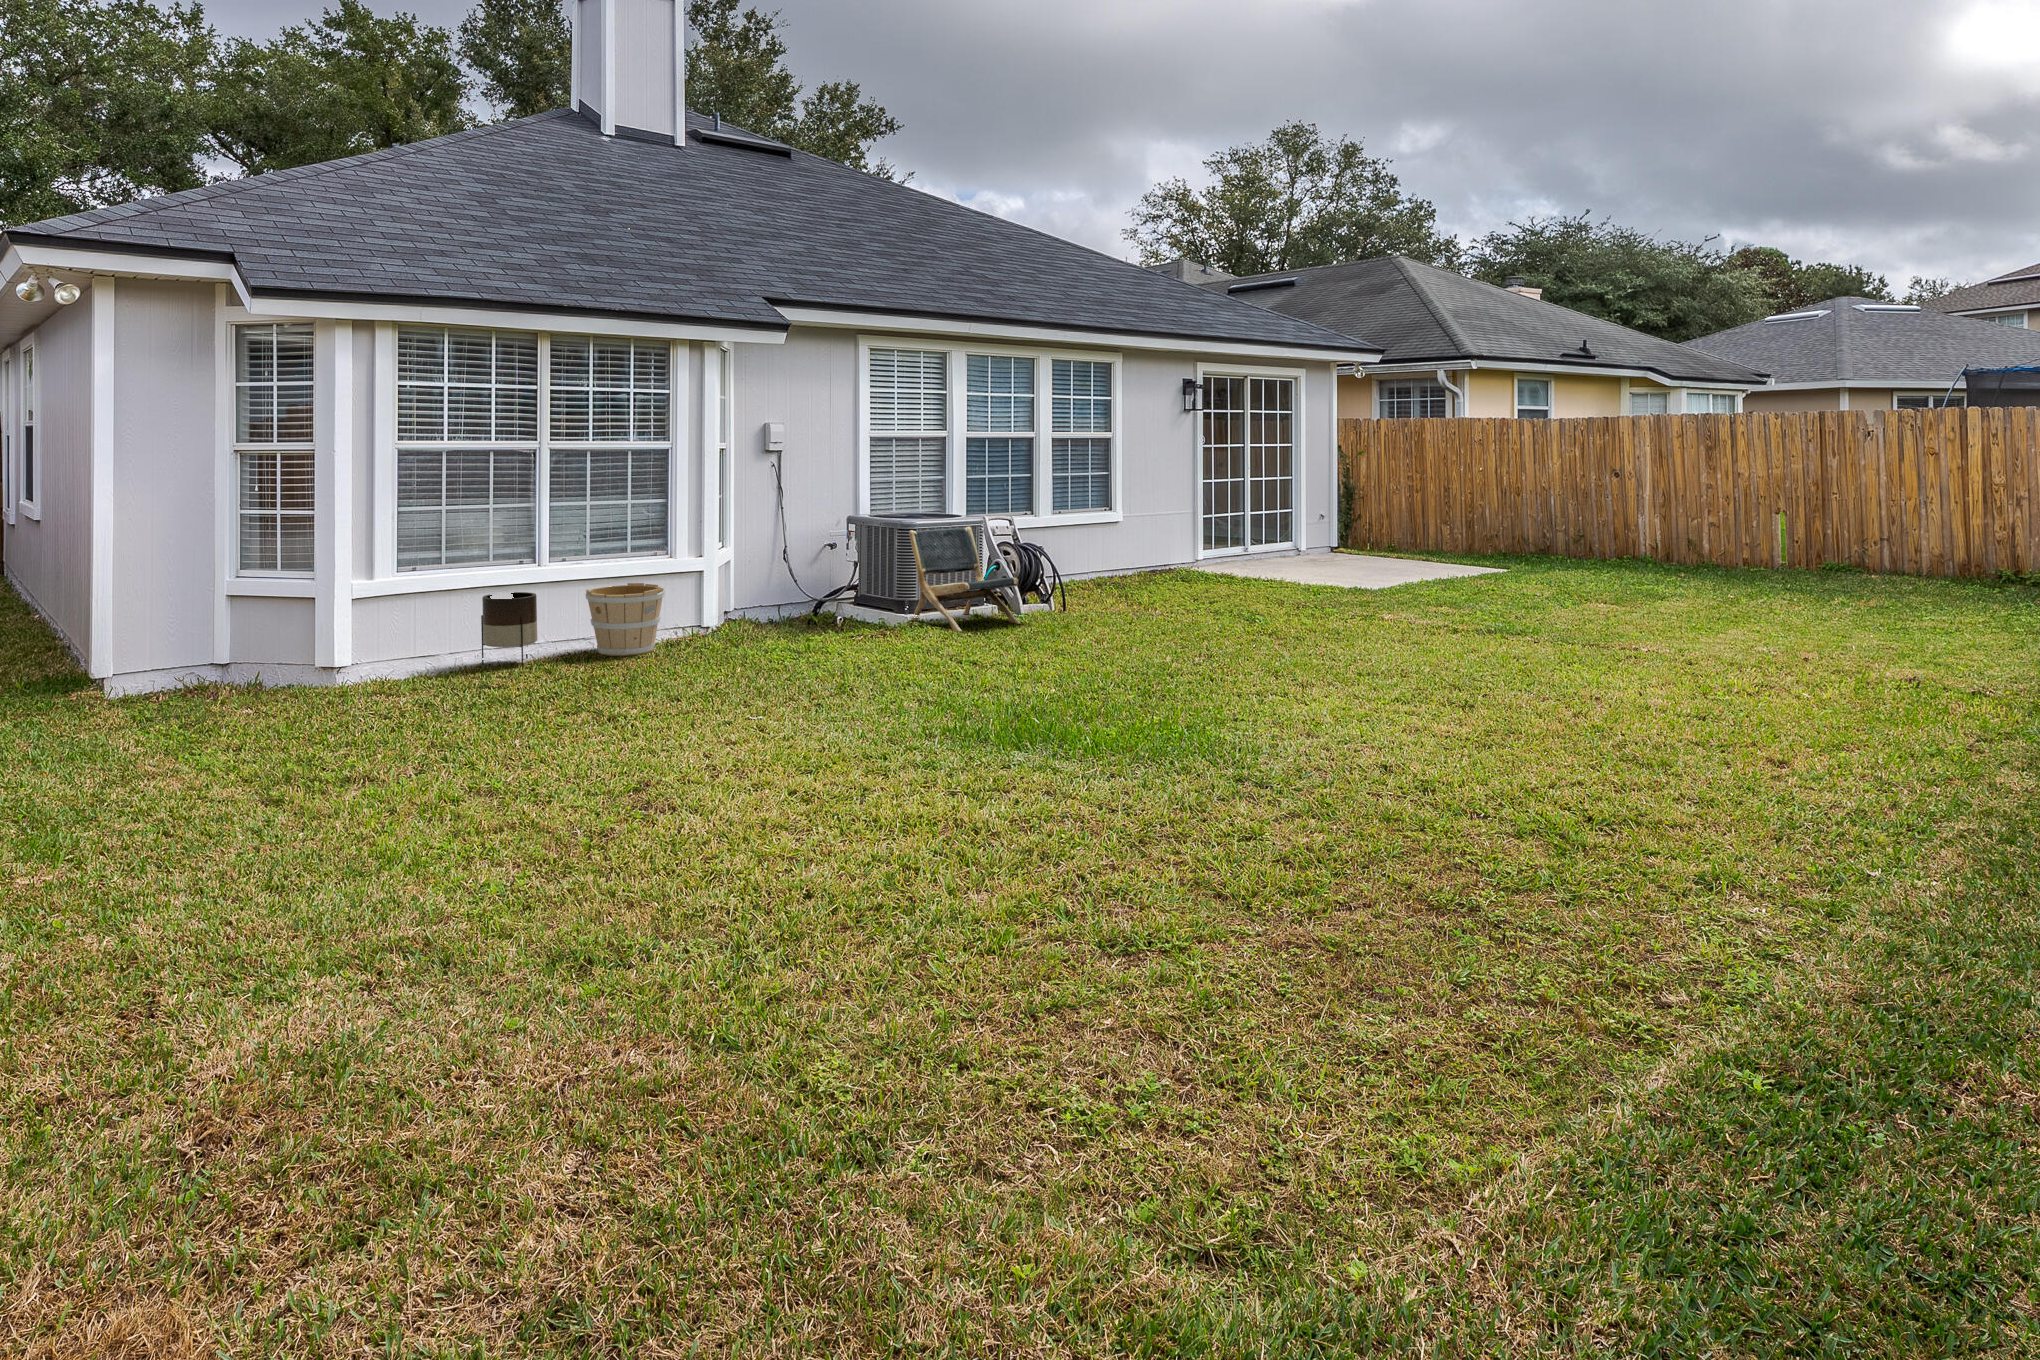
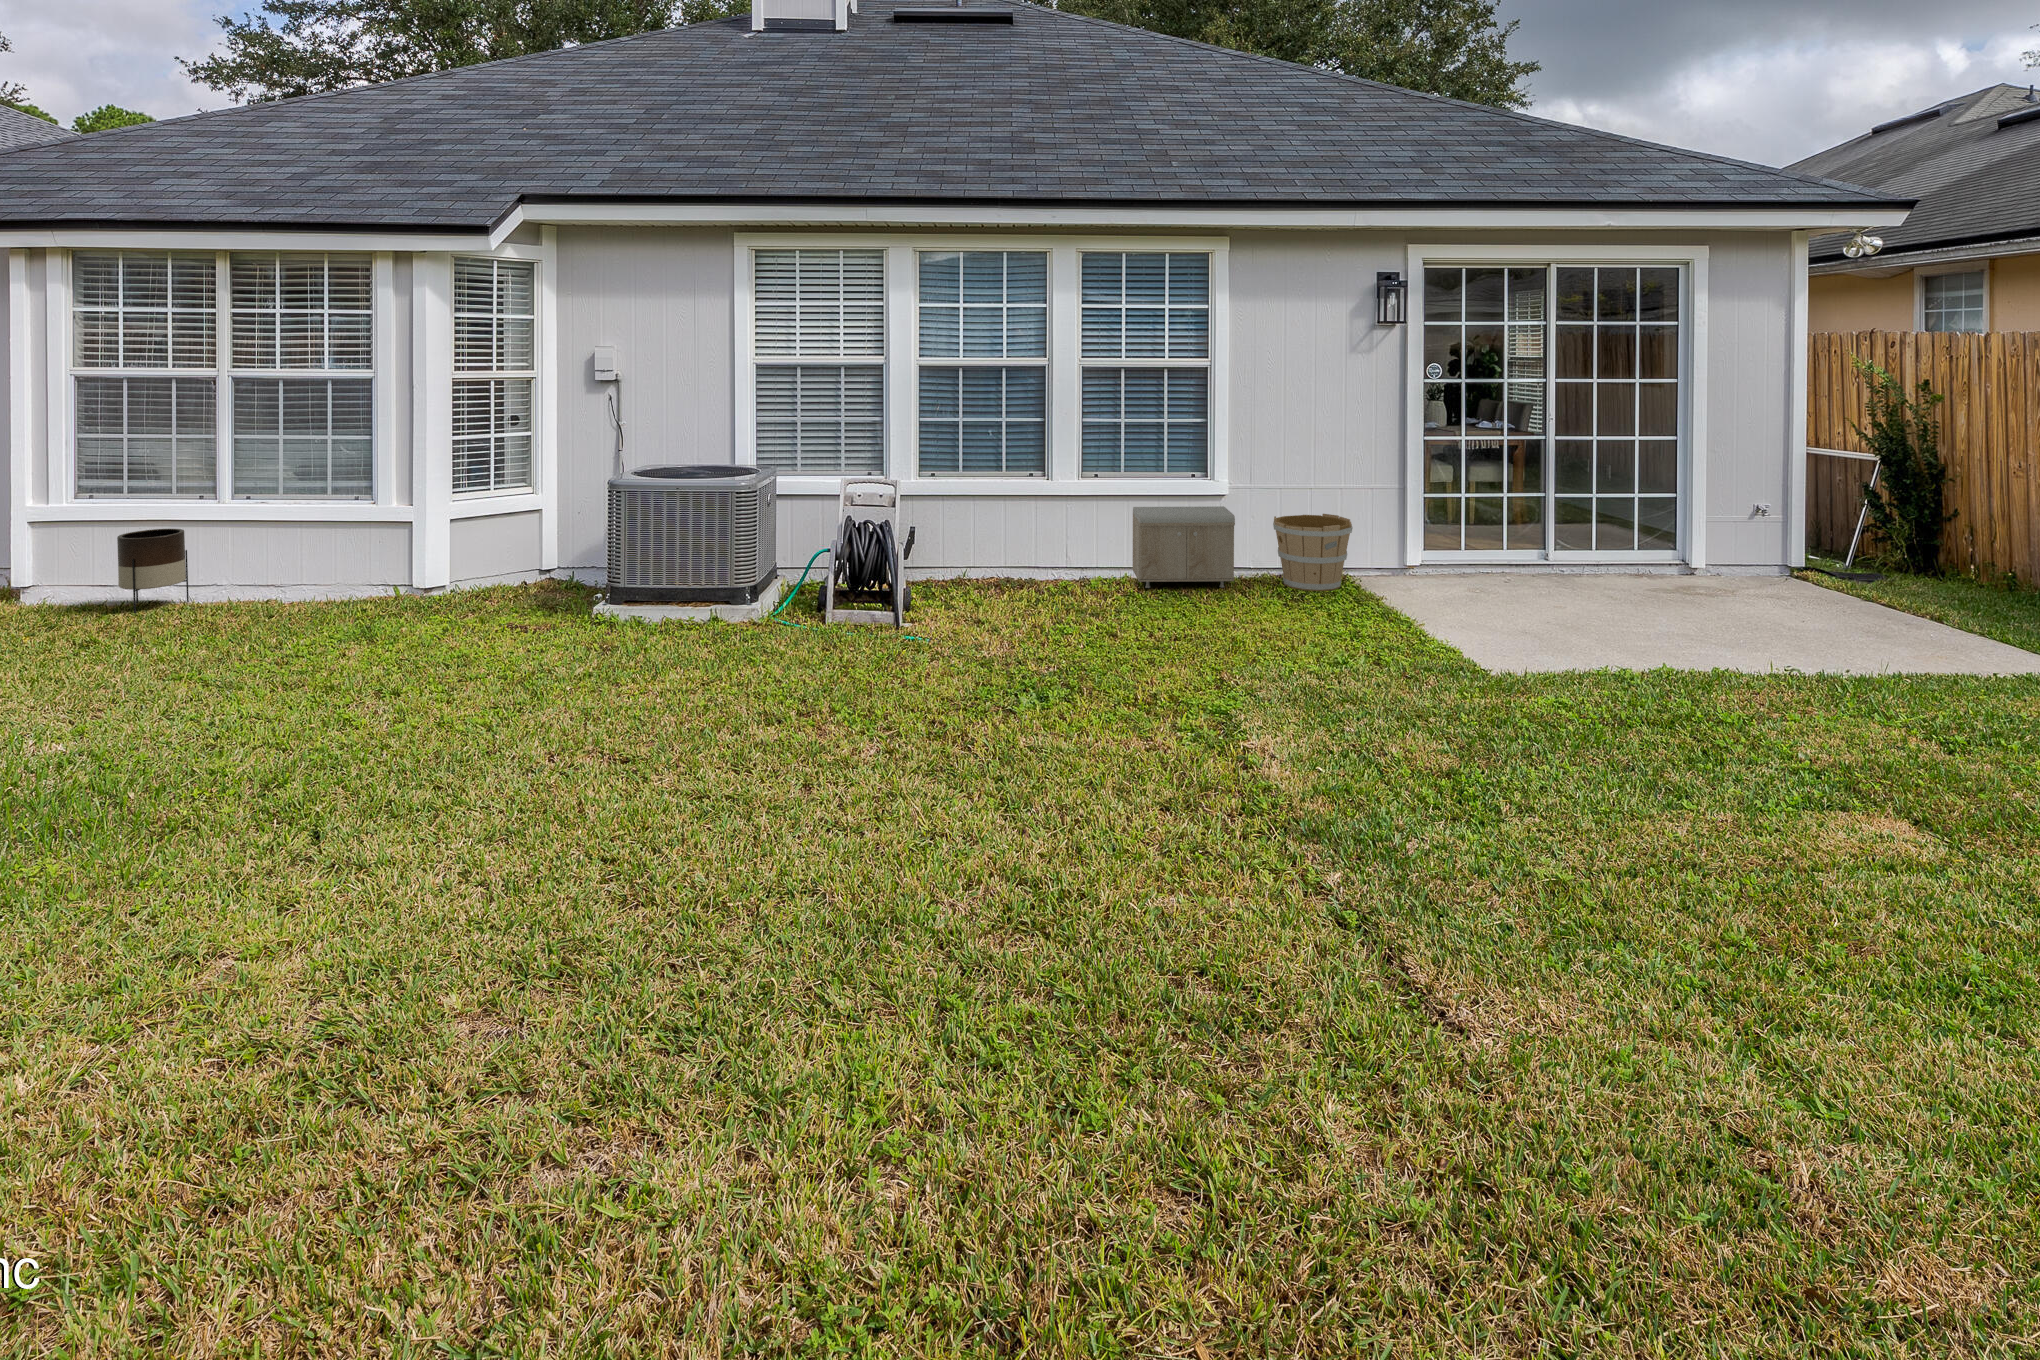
lounge chair: present [909,527,1020,631] -> none [582,496,727,652]
storage bench: none [1087,527,1155,580] -> present [1133,506,1235,588]
wooden bucket: present [585,583,665,656] -> present [1273,514,1353,591]

